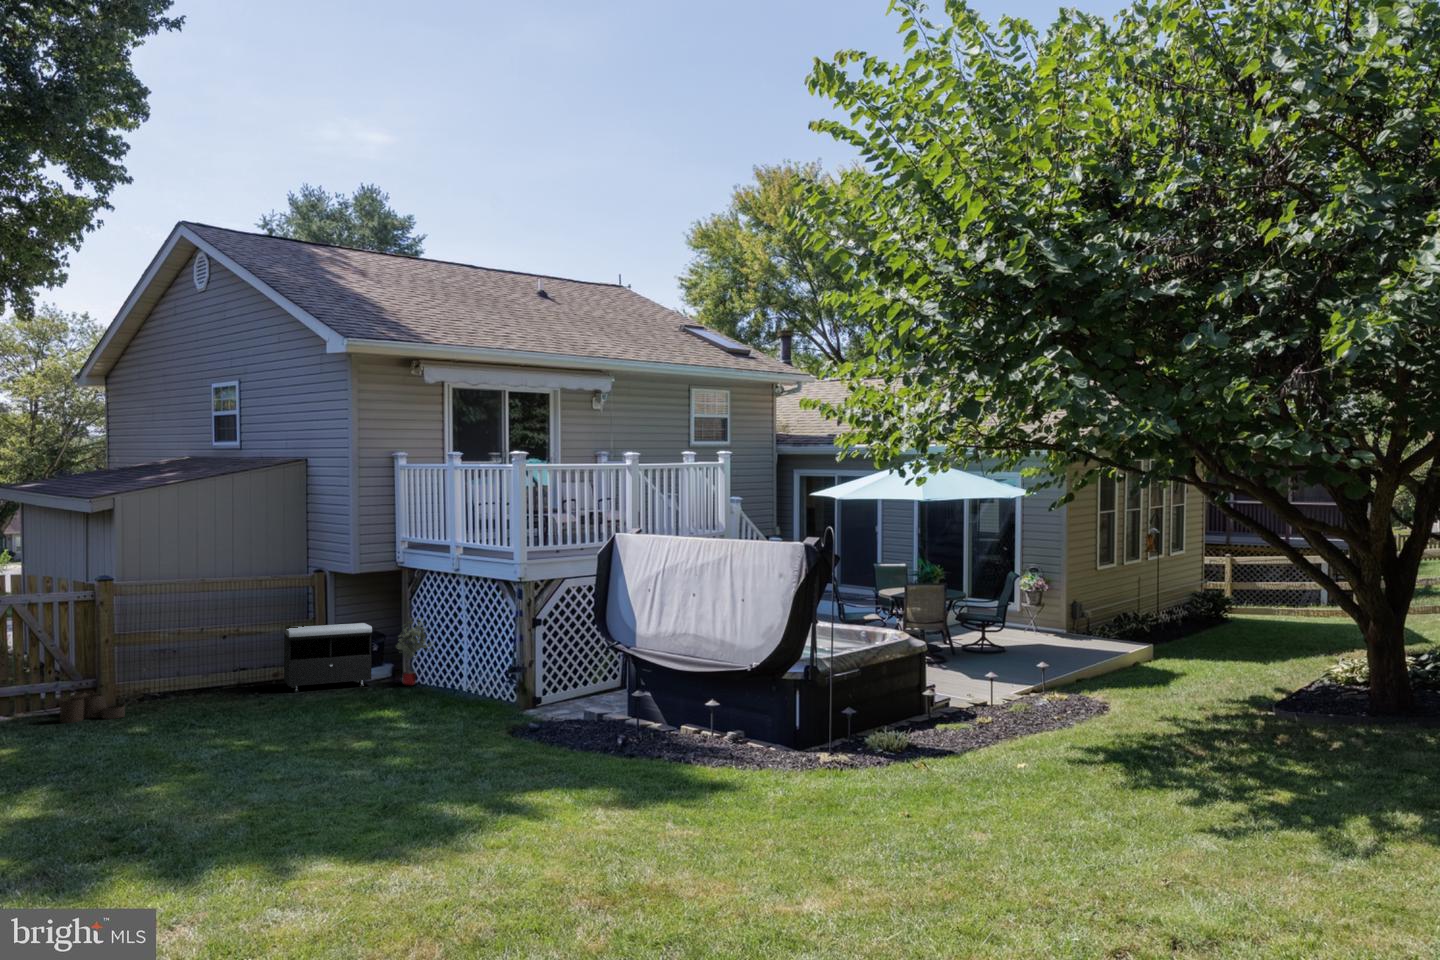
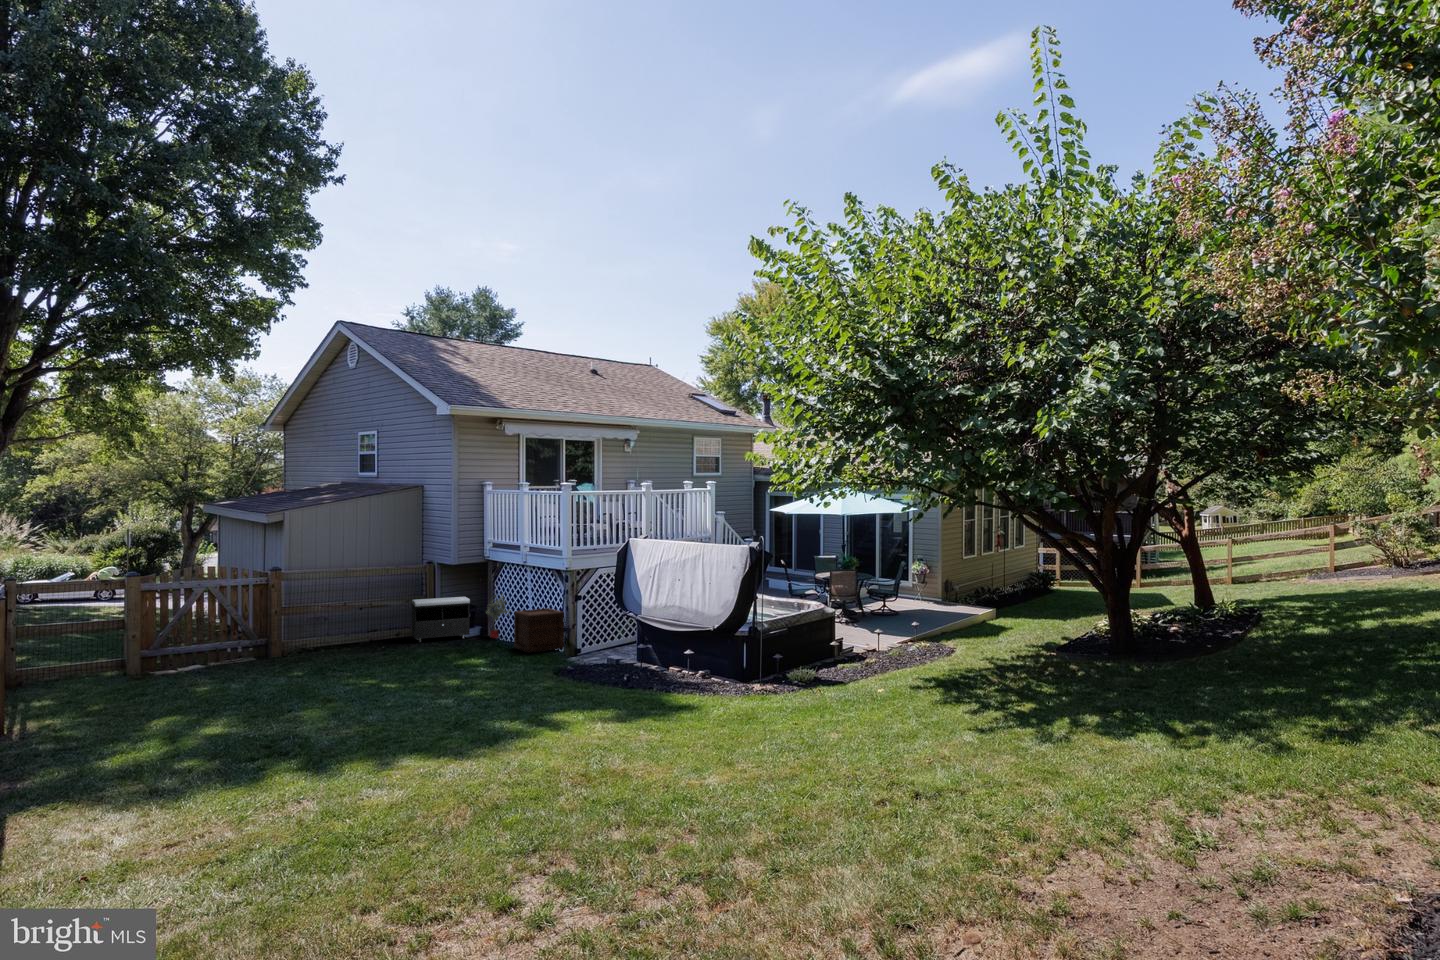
wooden crate: none [440,639,517,708] -> present [514,608,564,653]
woven basket: present [59,692,125,723] -> none [268,642,310,663]

